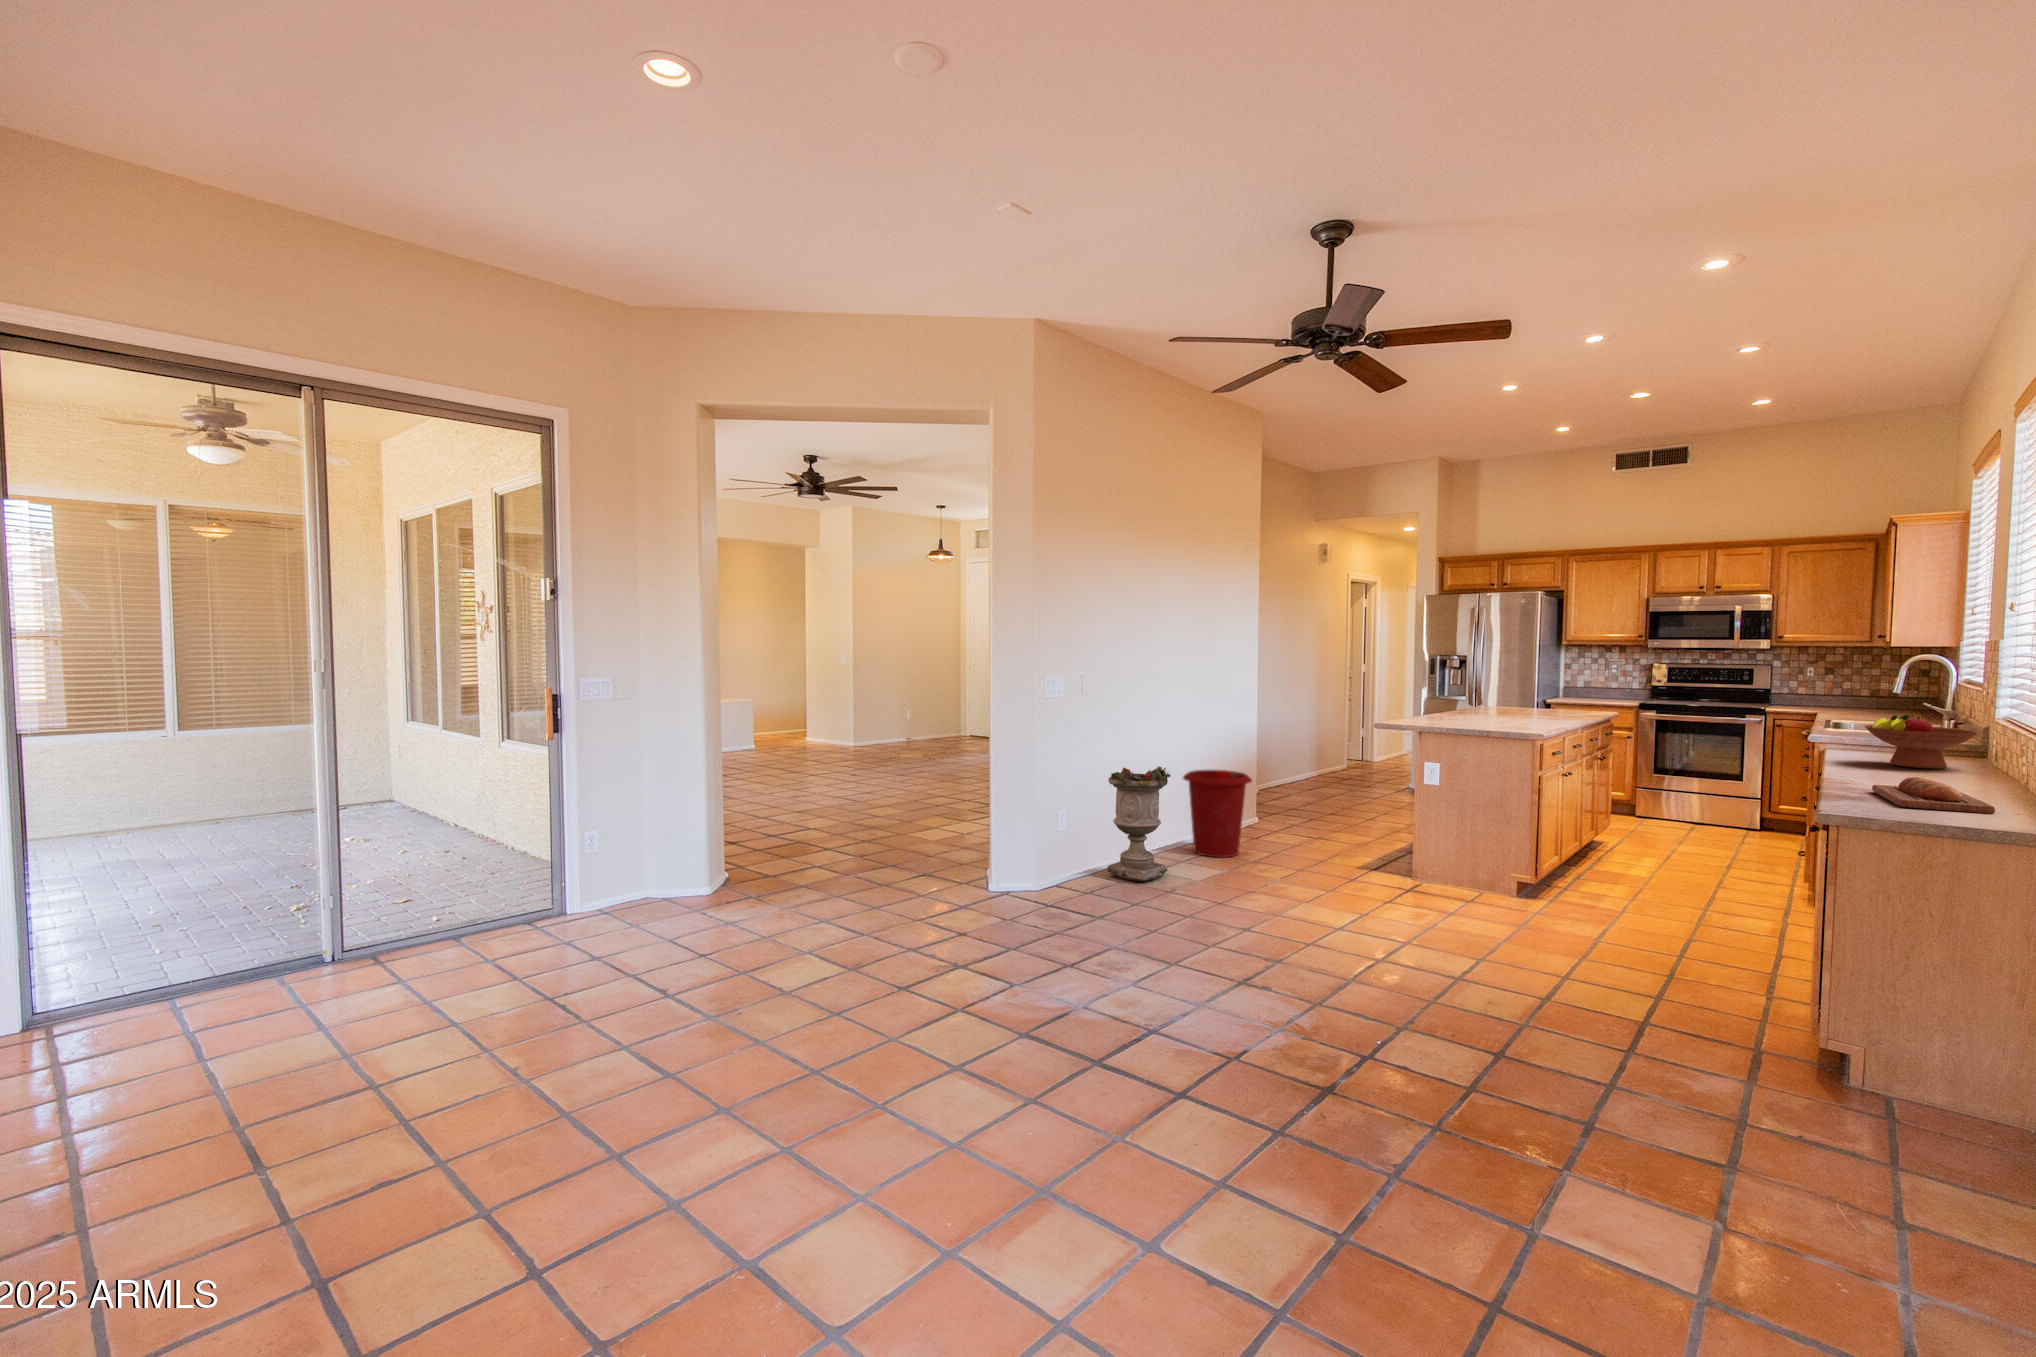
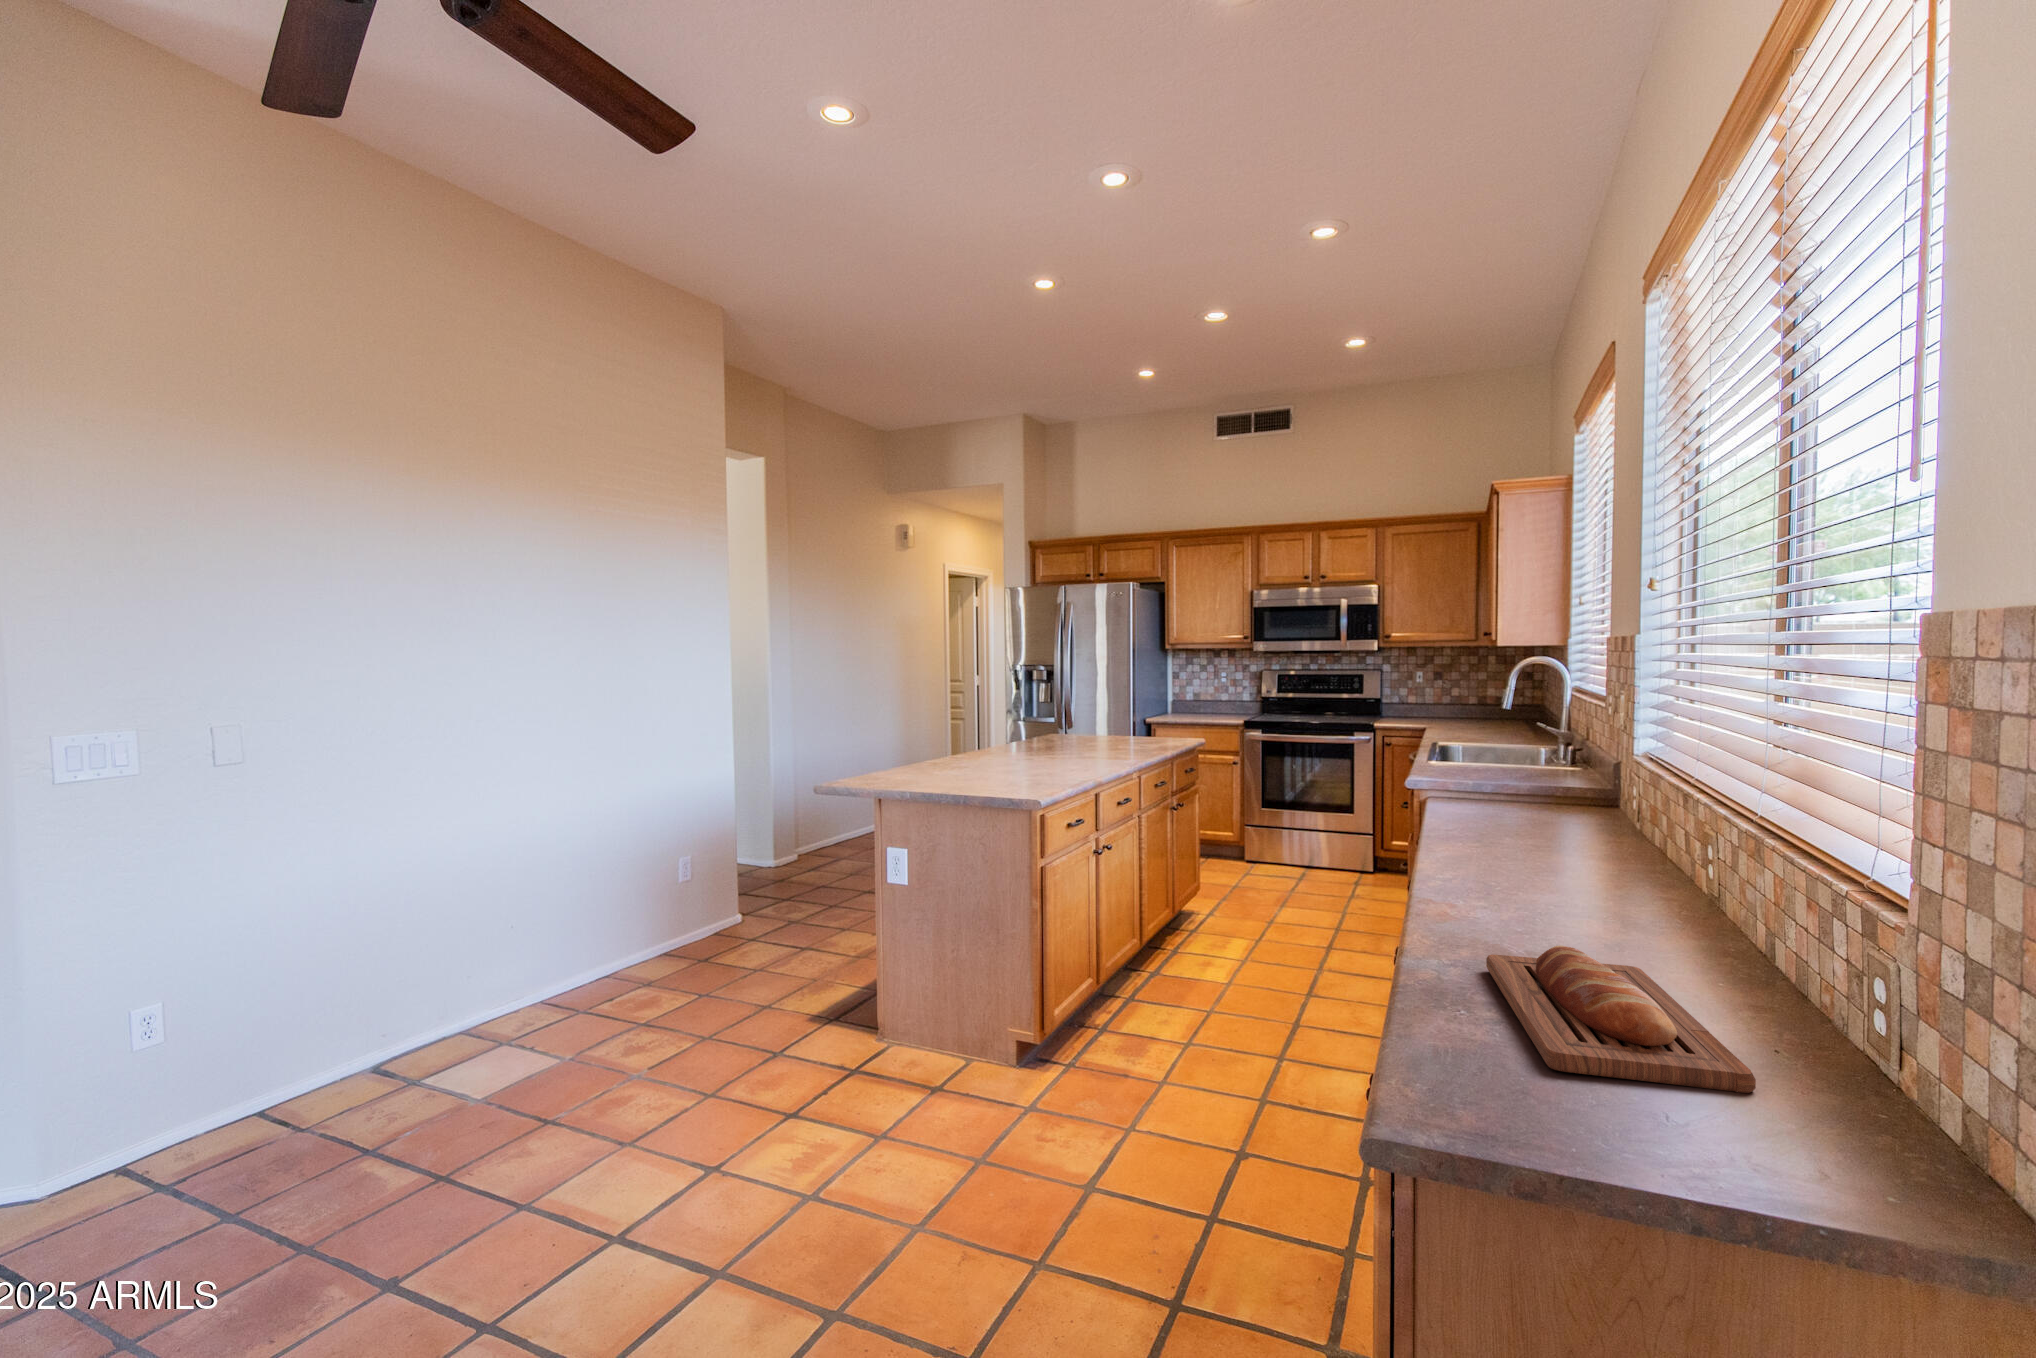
fruit bowl: present [1865,715,1978,769] -> none [1470,761,1628,856]
planter: present [1107,767,1171,881] -> none [264,891,417,1129]
waste bin: present [1183,770,1252,858] -> none [520,864,649,1025]

